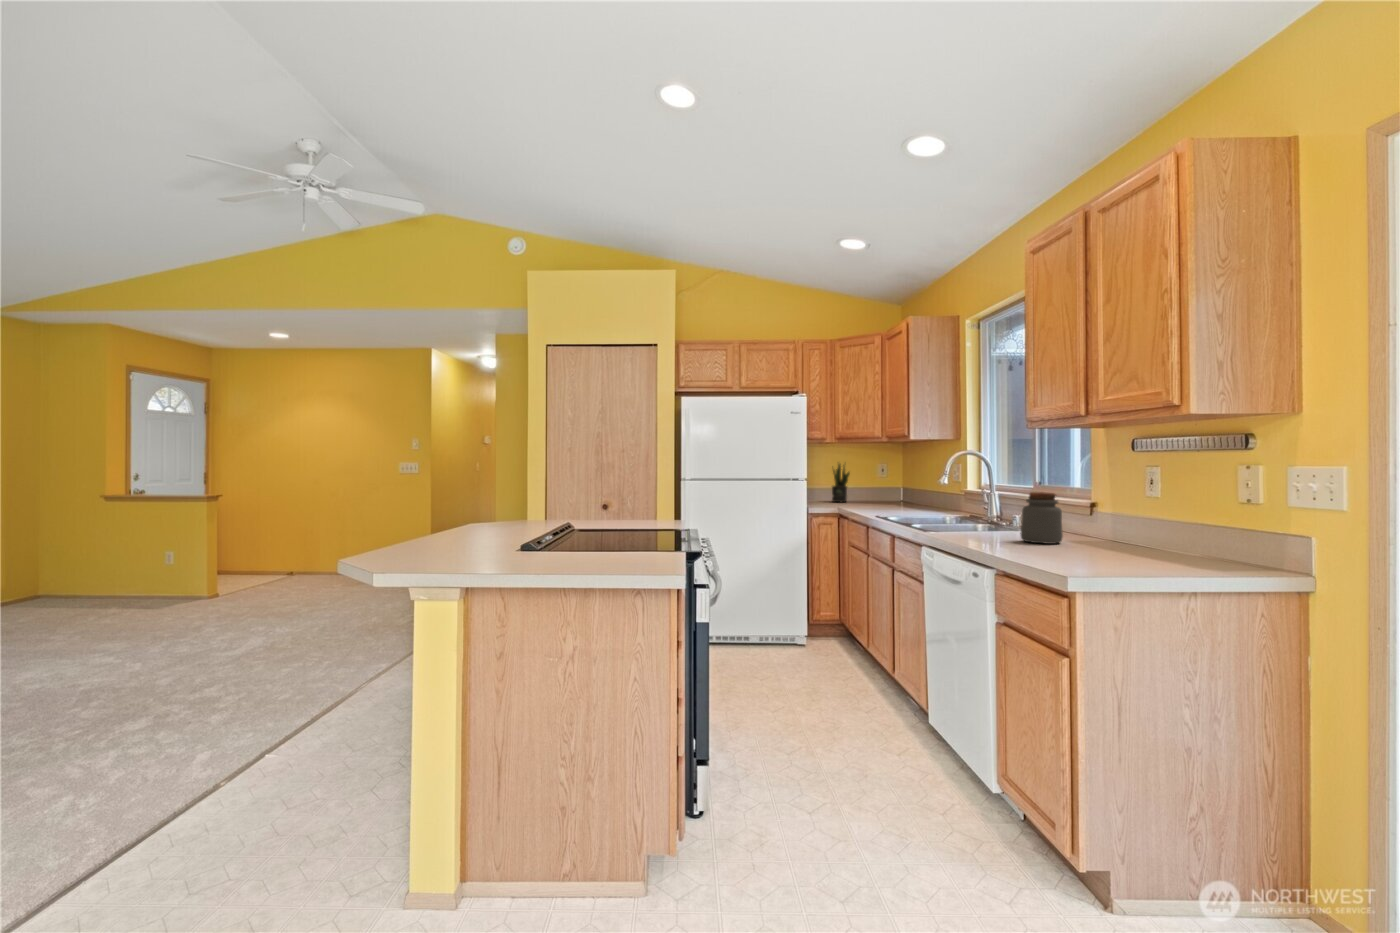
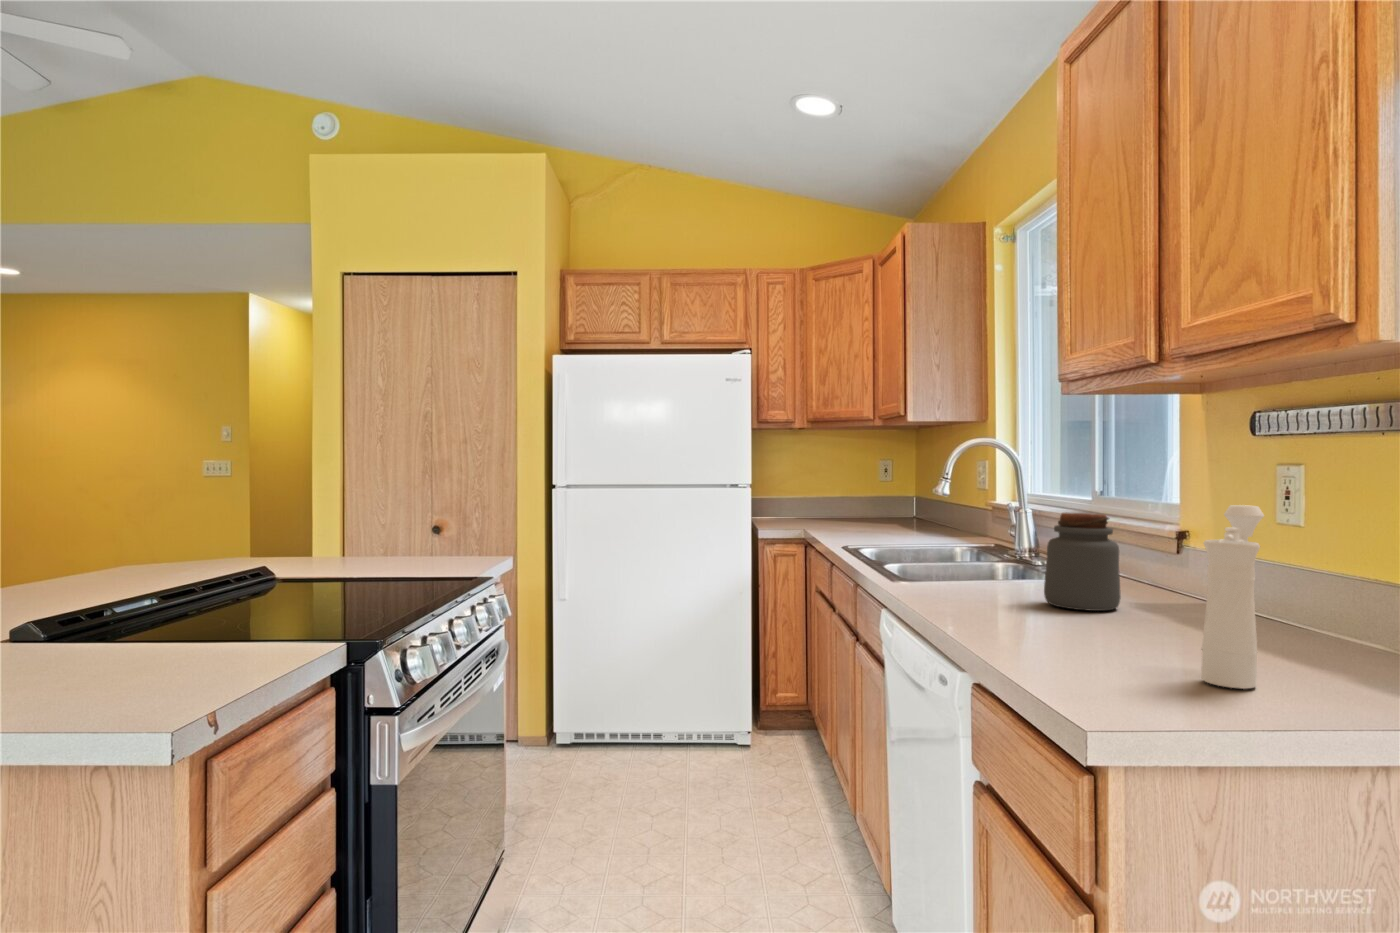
potted plant: present [832,464,850,502] -> none [806,457,832,520]
pepper mill: none [1113,486,1141,568] -> present [1201,505,1264,689]

